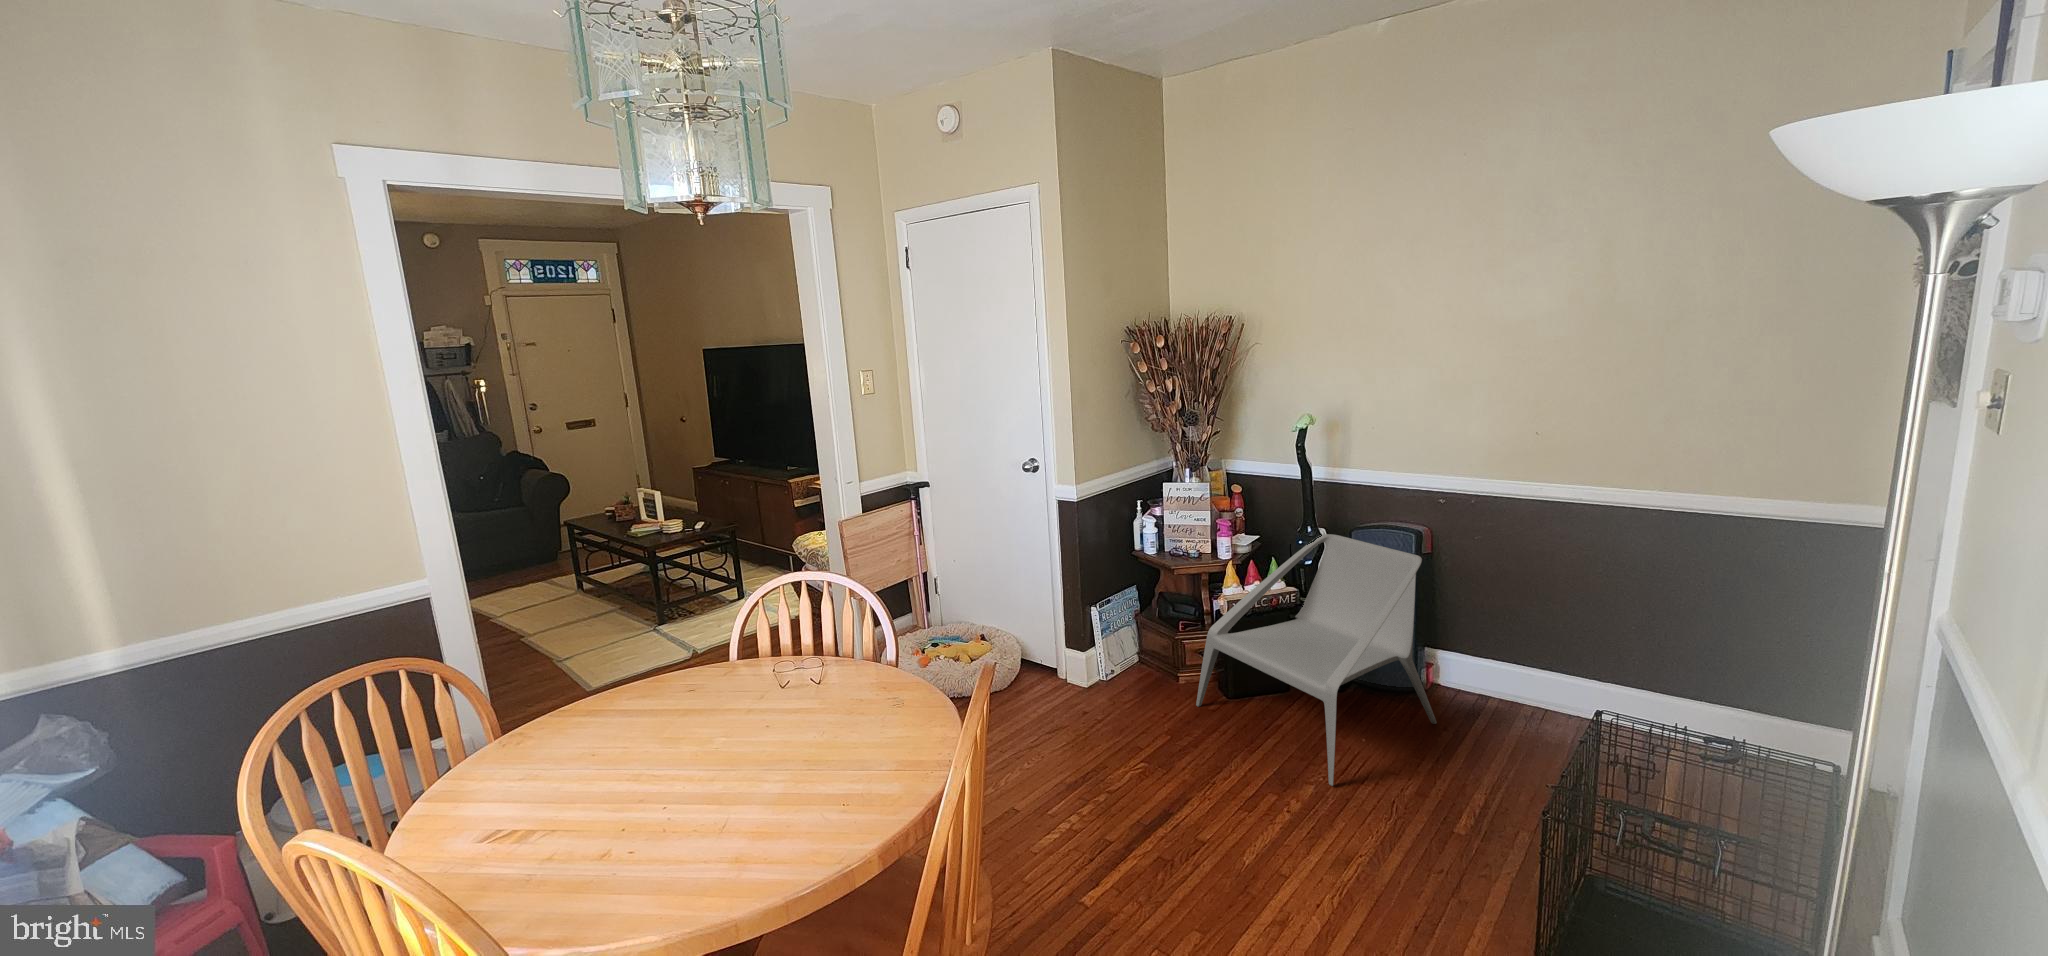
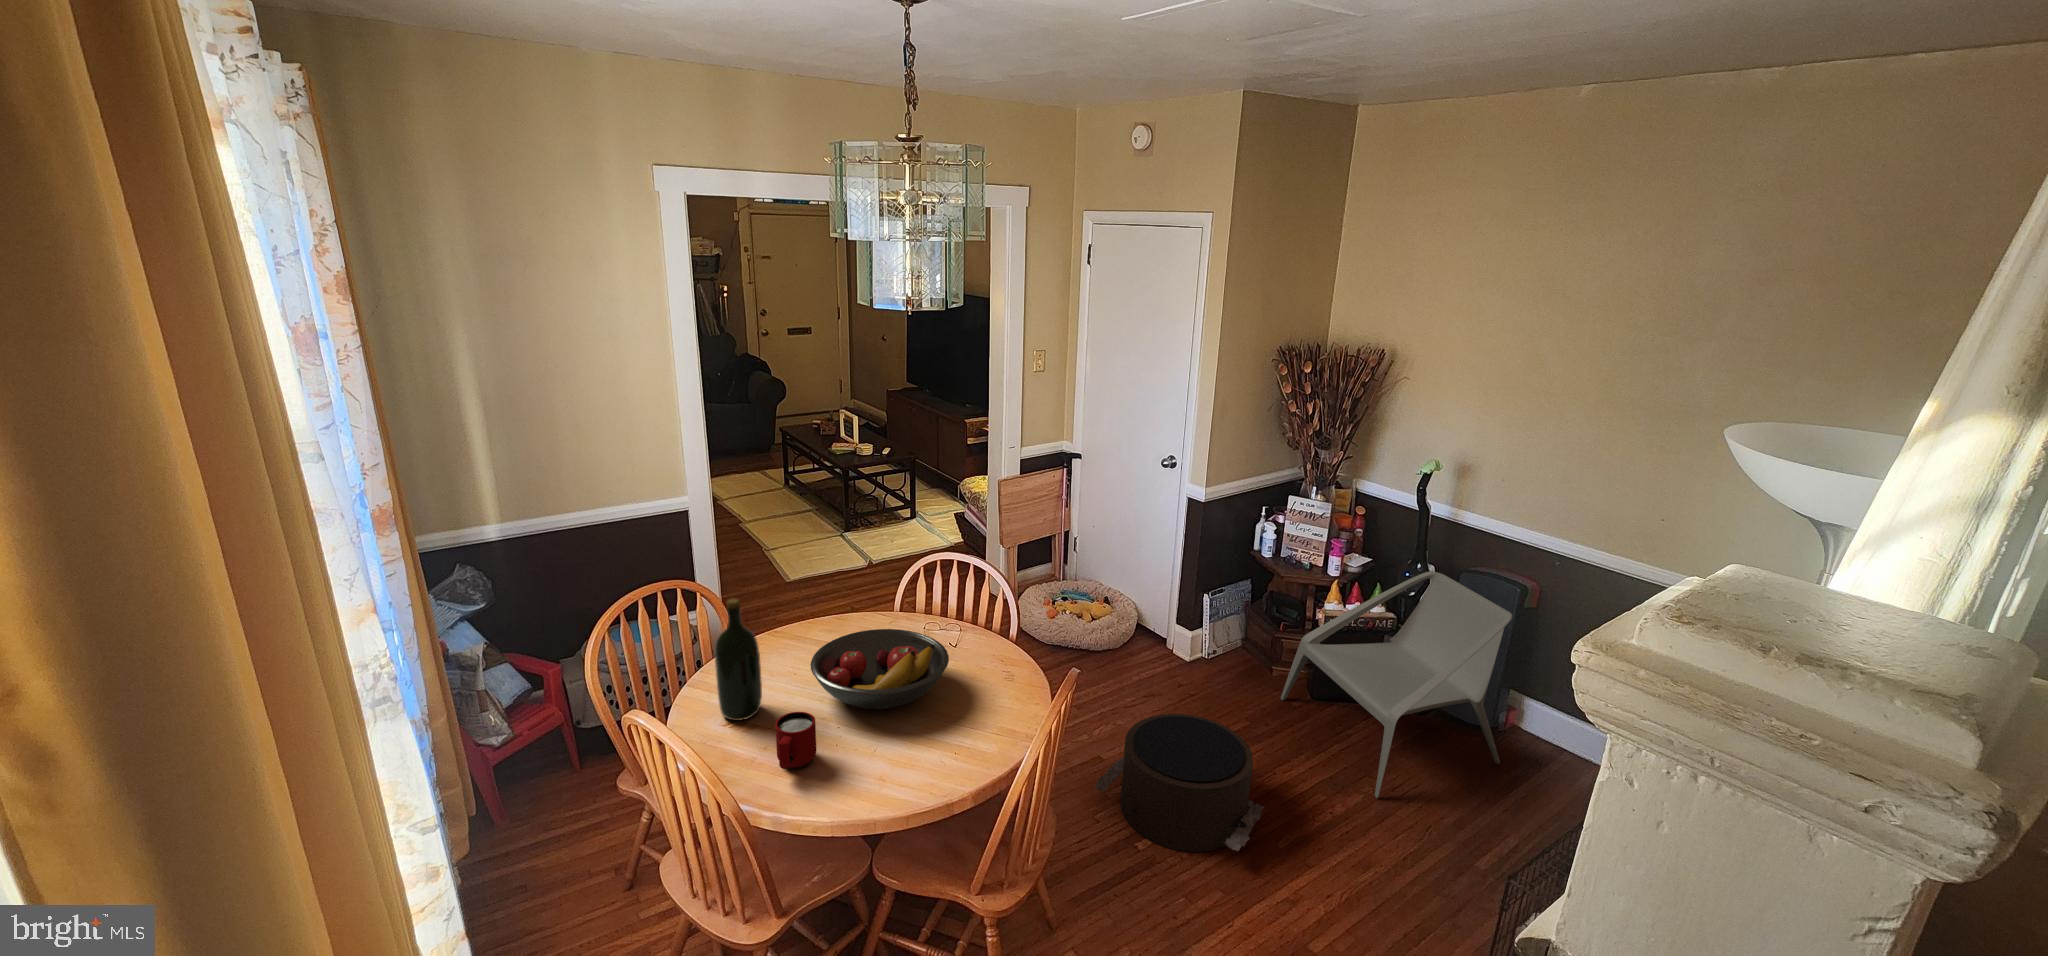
wine bottle: none [451,653,540,843] -> present [715,599,762,721]
fruit bowl: none [613,674,816,784] -> present [811,629,949,709]
pouf: none [1018,734,1221,898] -> present [1094,714,1264,852]
mug: none [559,799,632,891] -> present [775,712,816,769]

